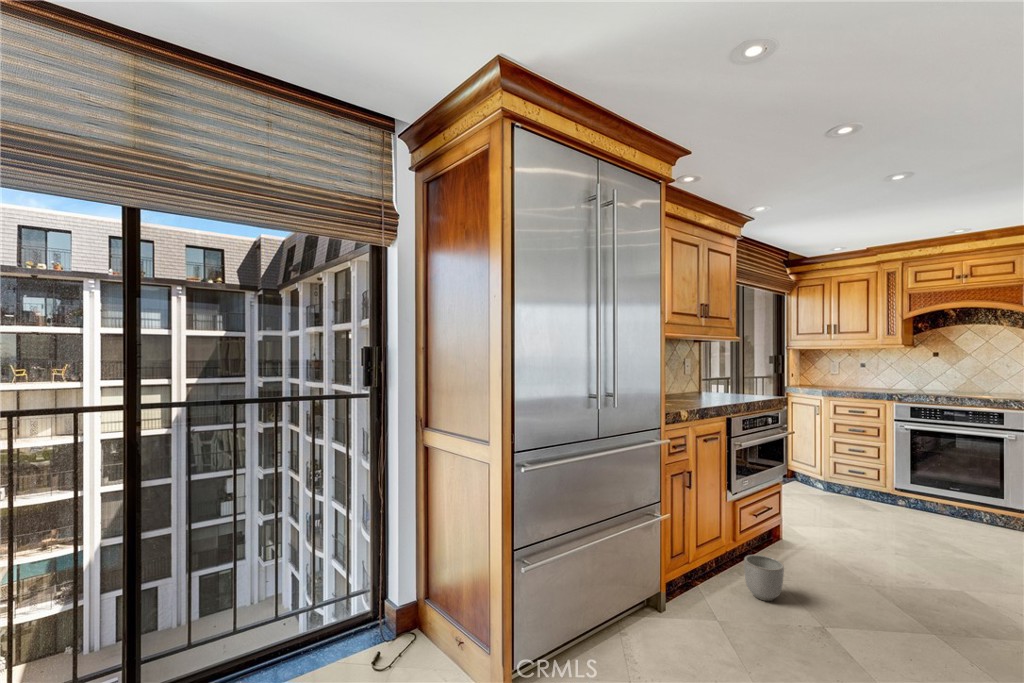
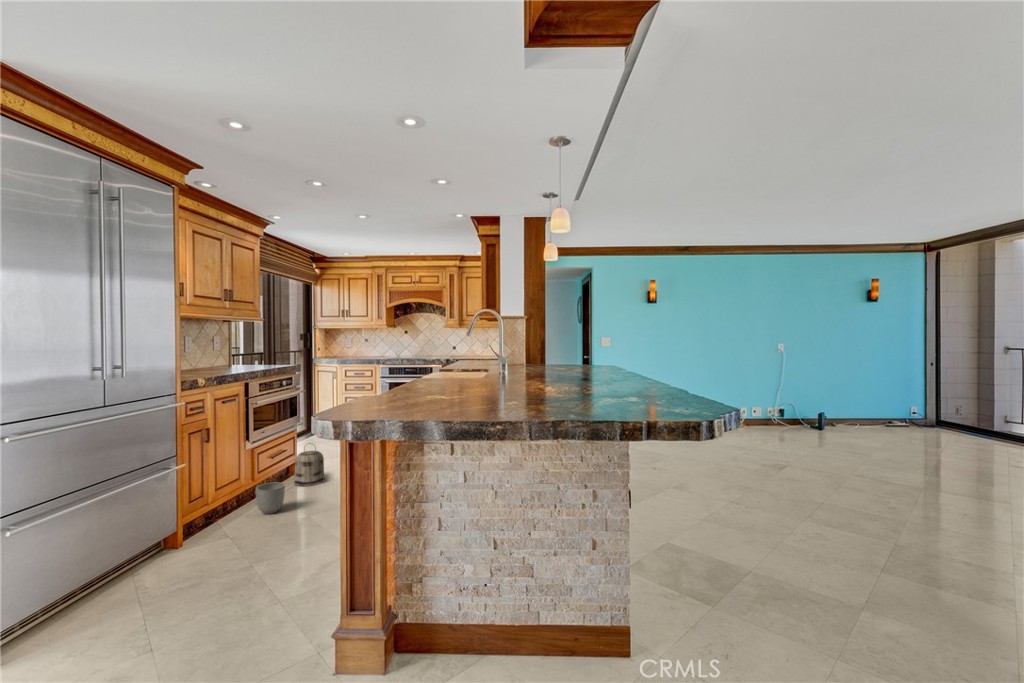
basket: none [784,506,830,569] -> present [294,450,325,486]

